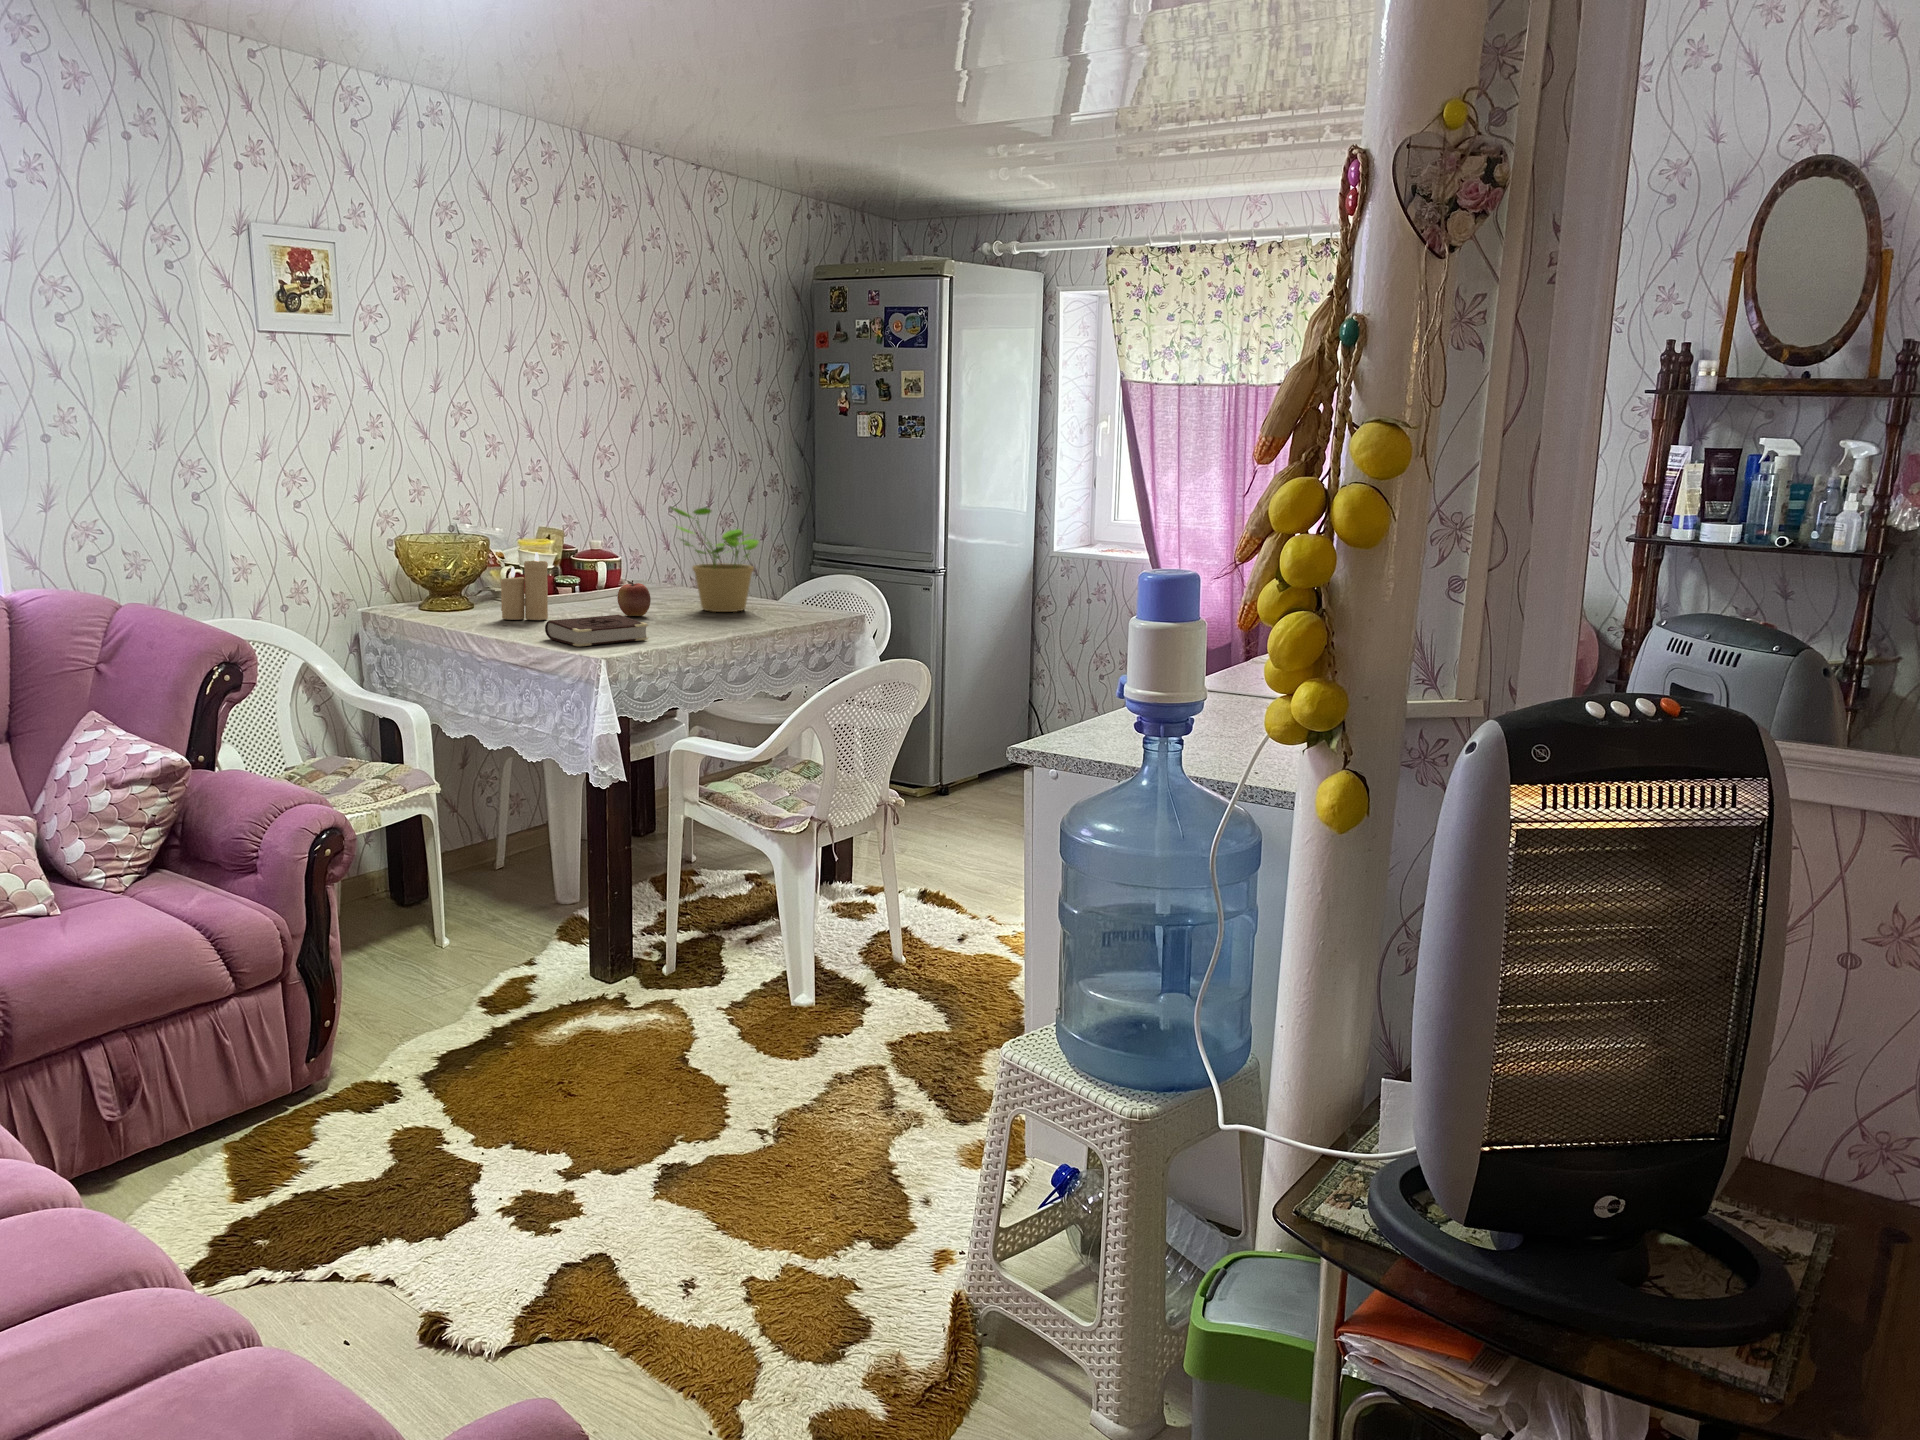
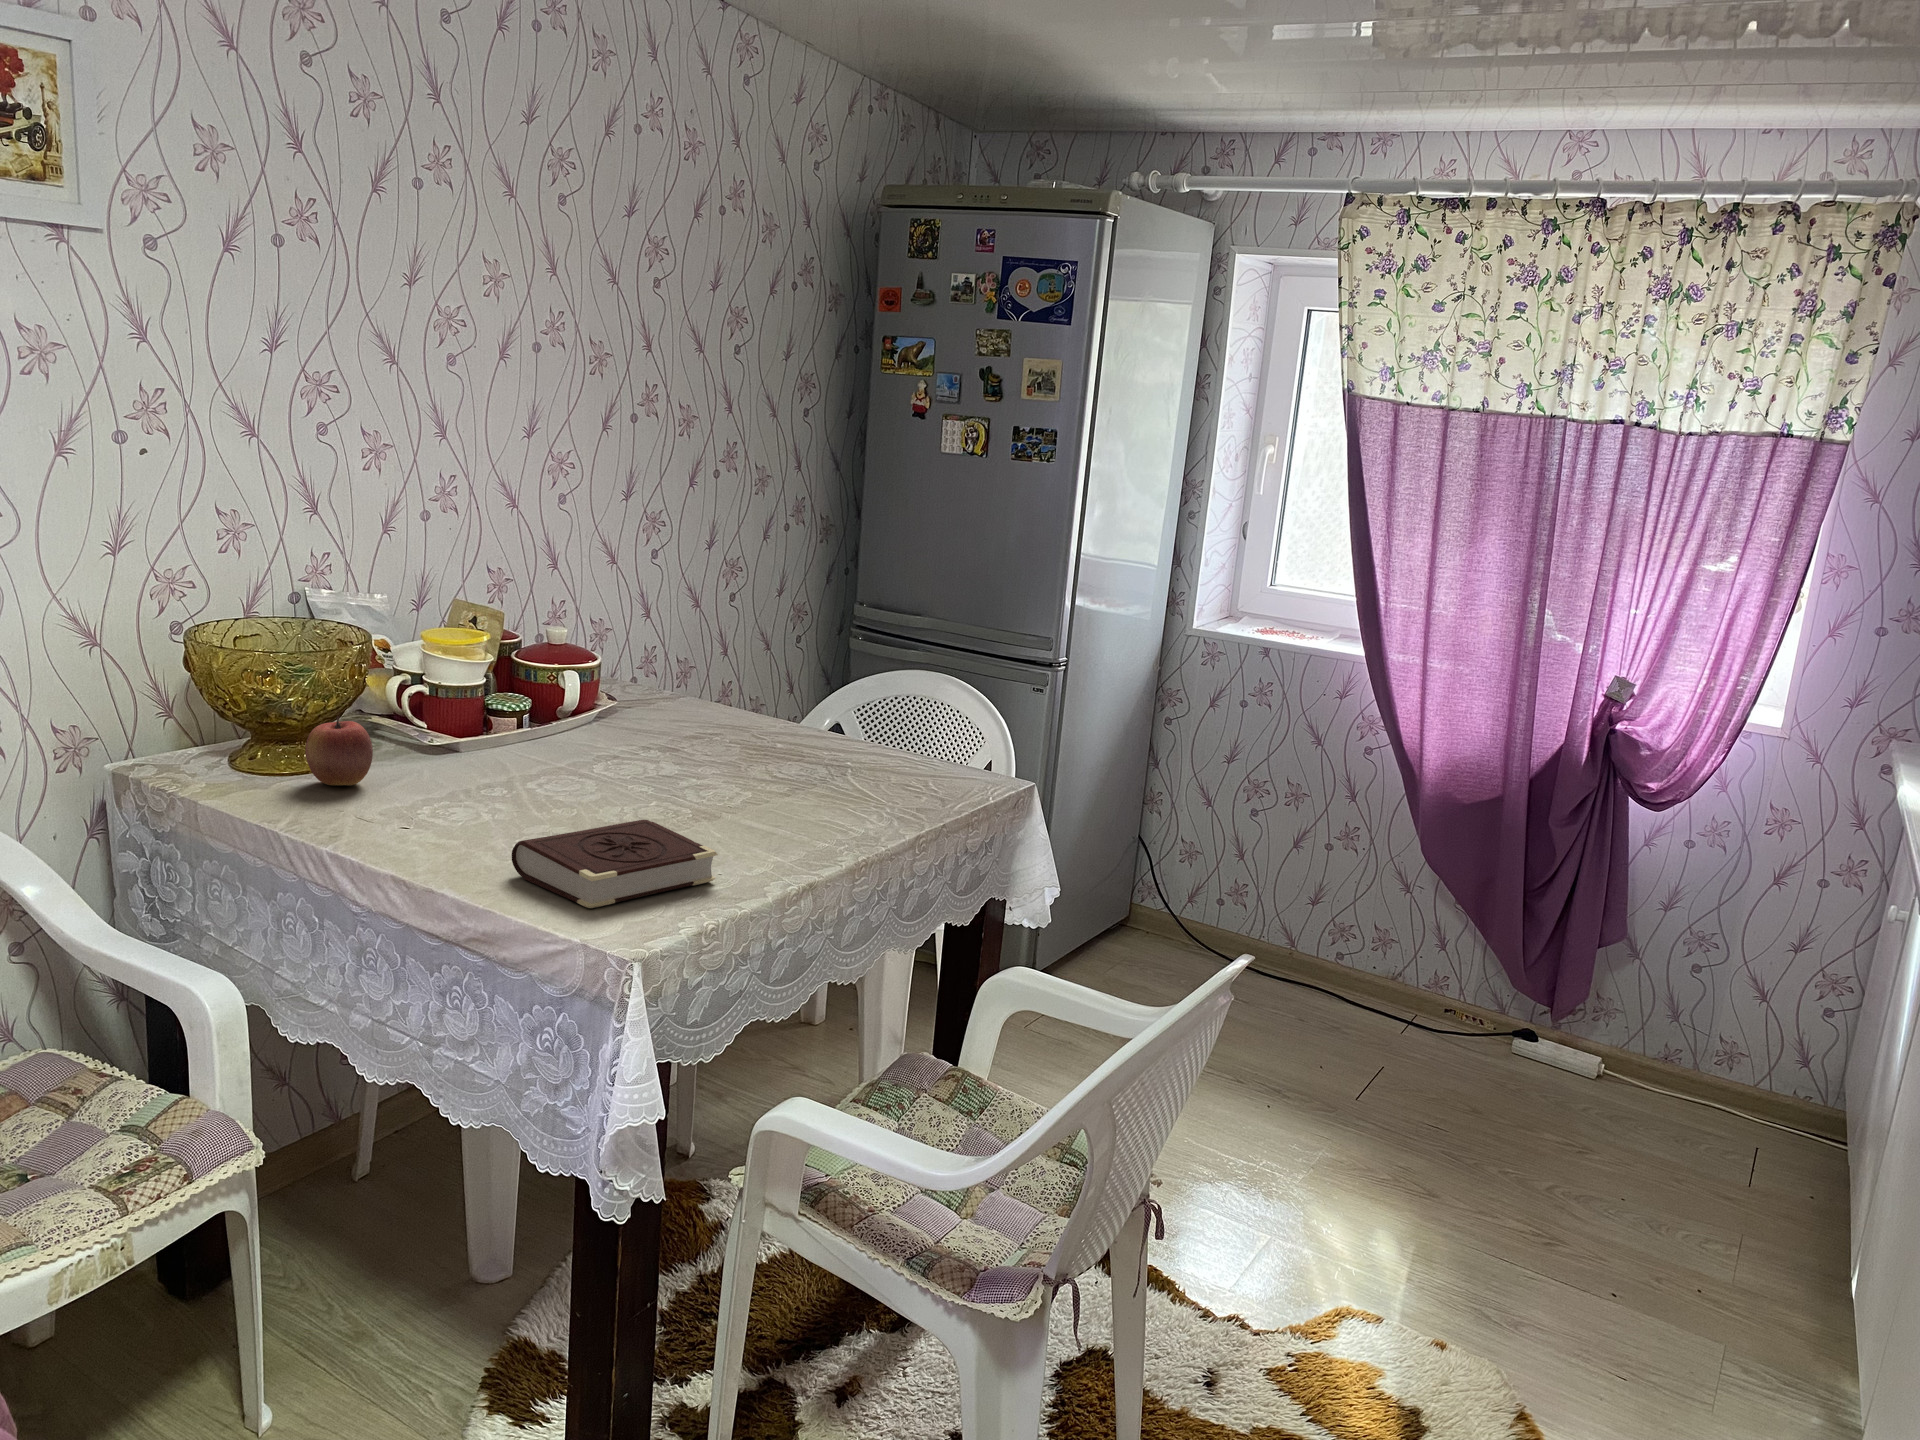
potted plant: present [672,507,758,612] -> none [709,591,866,783]
candle: present [501,552,548,620] -> none [402,677,497,806]
apple: present [617,580,651,616] -> present [306,716,373,785]

